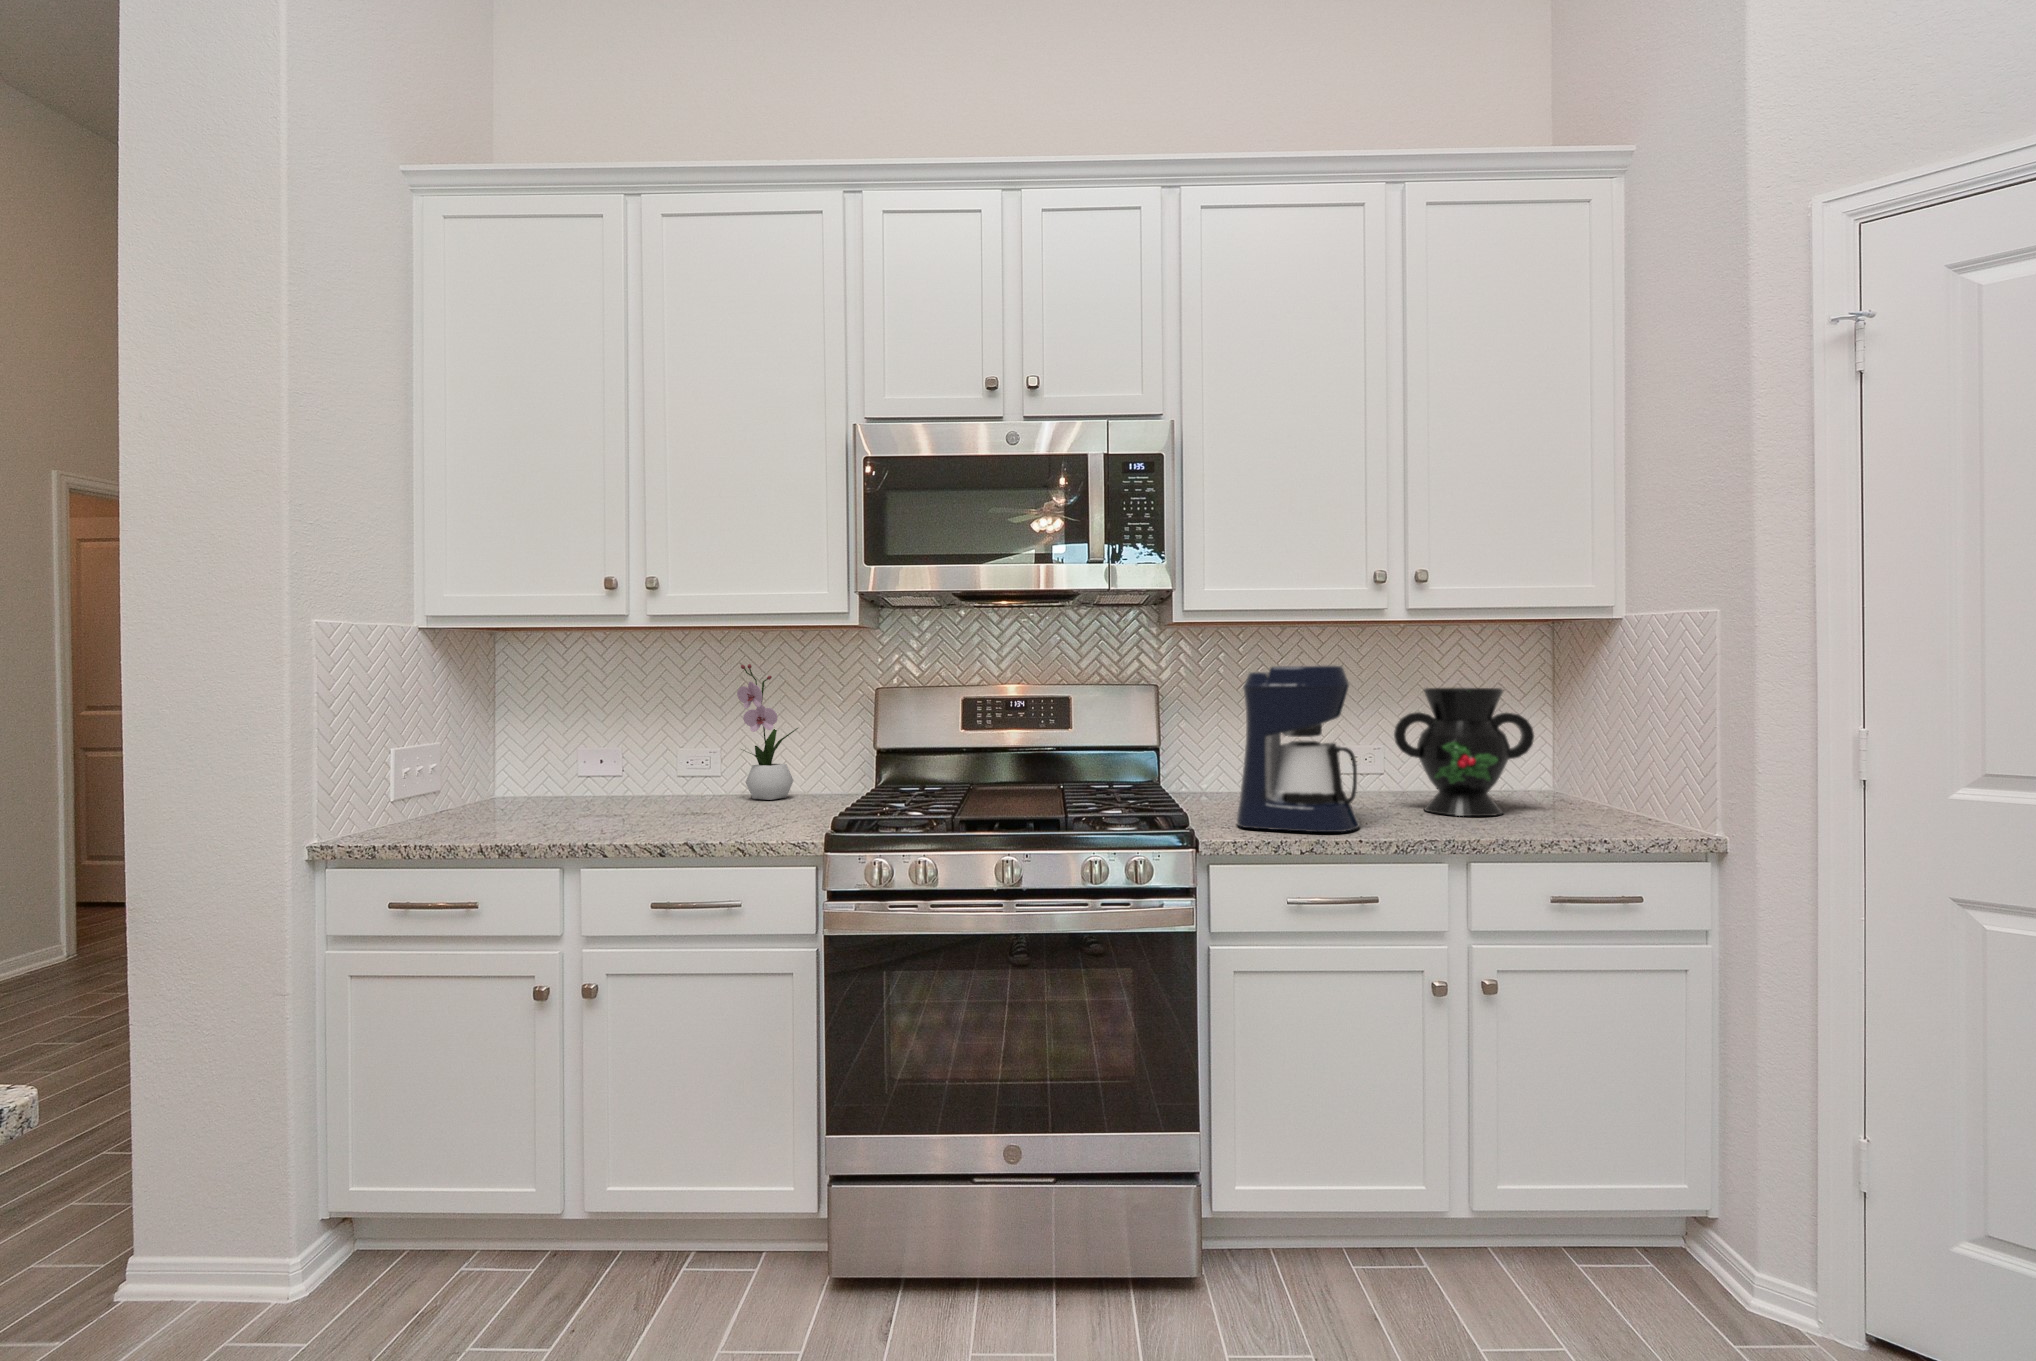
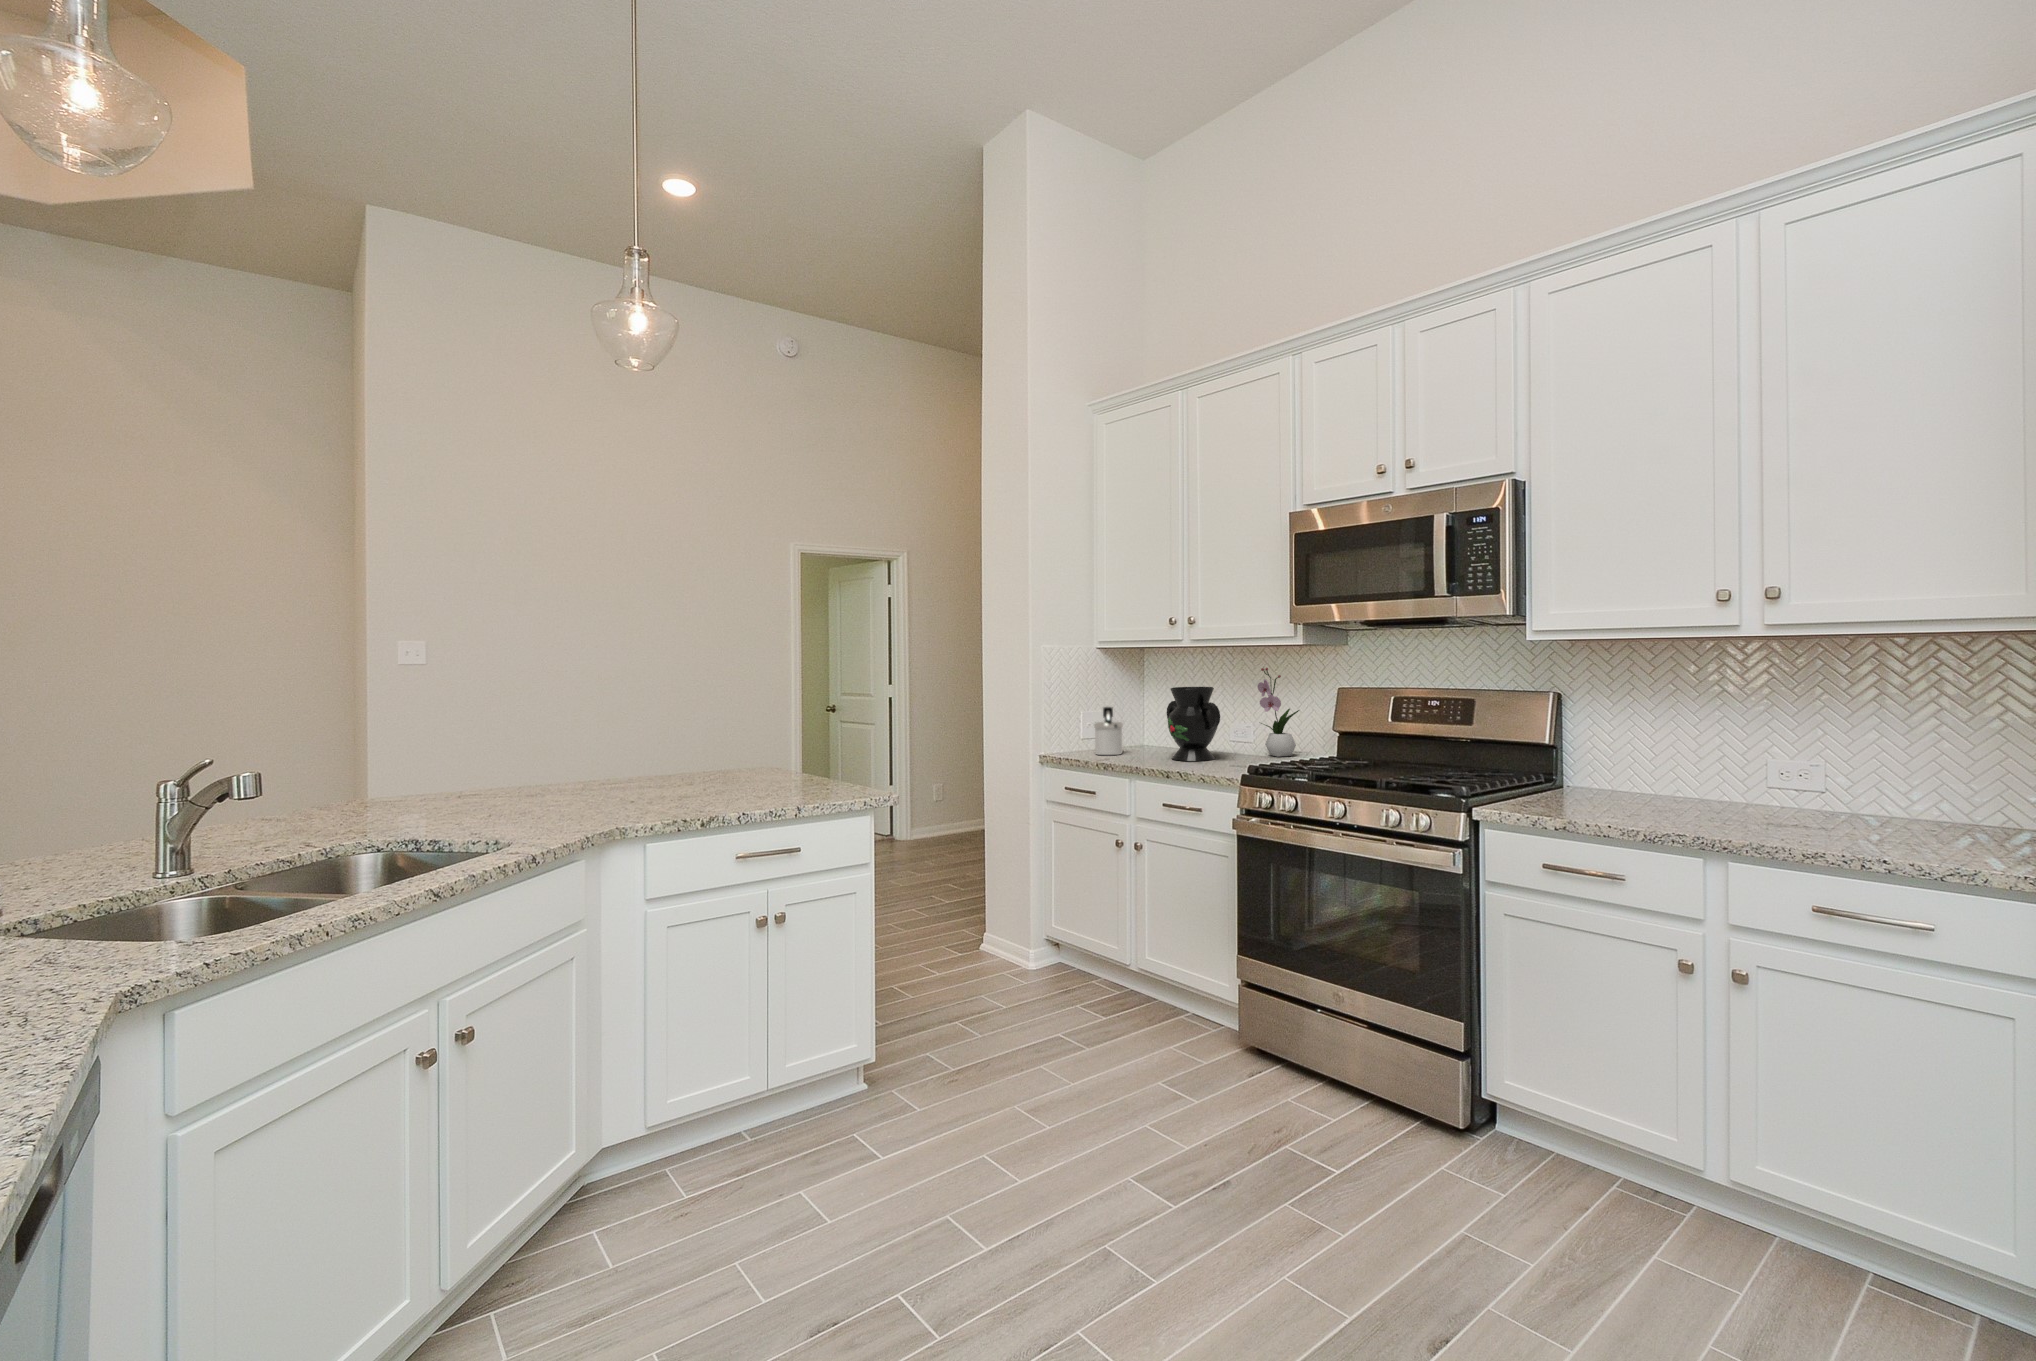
coffee maker: present [1236,665,1359,832] -> none [1529,678,1649,818]
decorative vase: present [1394,688,1534,816] -> present [1167,687,1220,761]
soap dispenser: none [431,734,491,825] -> present [1094,707,1123,755]

